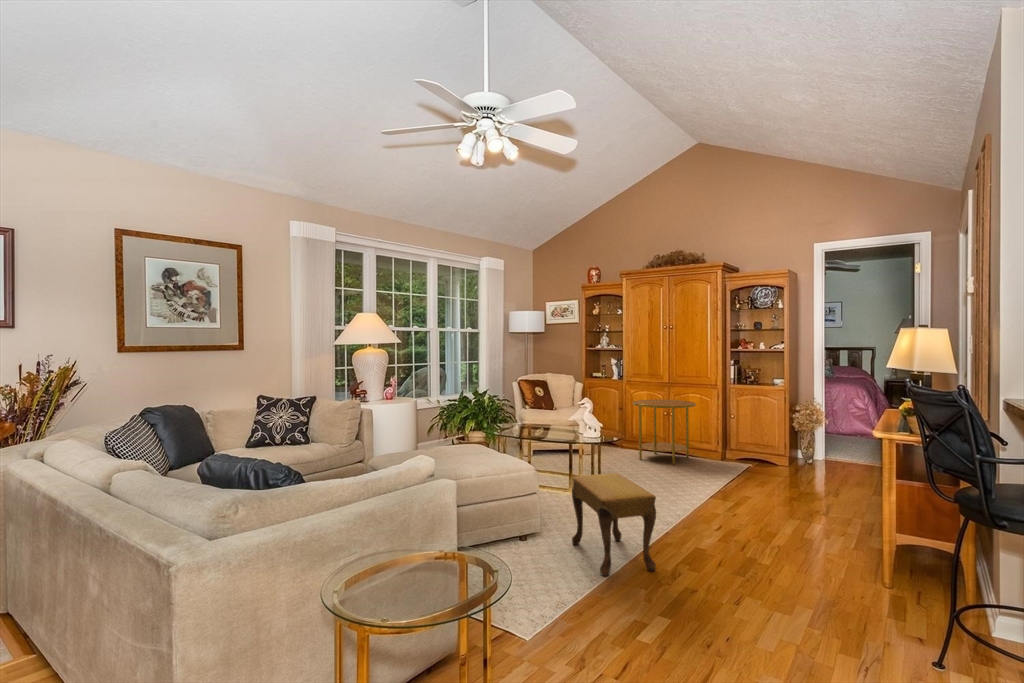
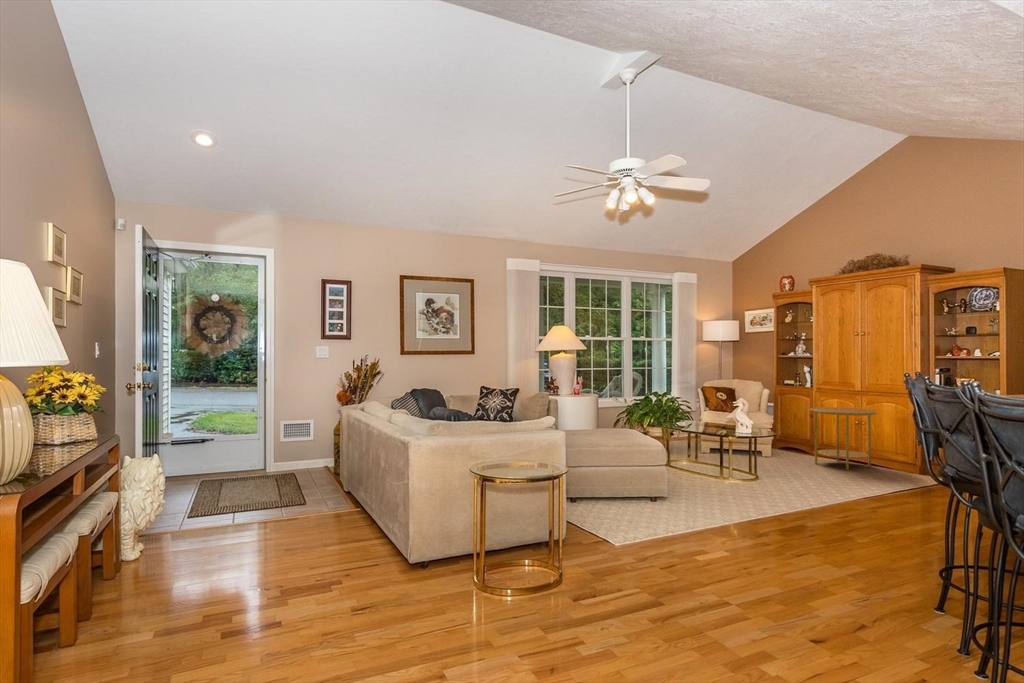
footstool: present [572,473,656,576] -> none [690,455,744,527]

